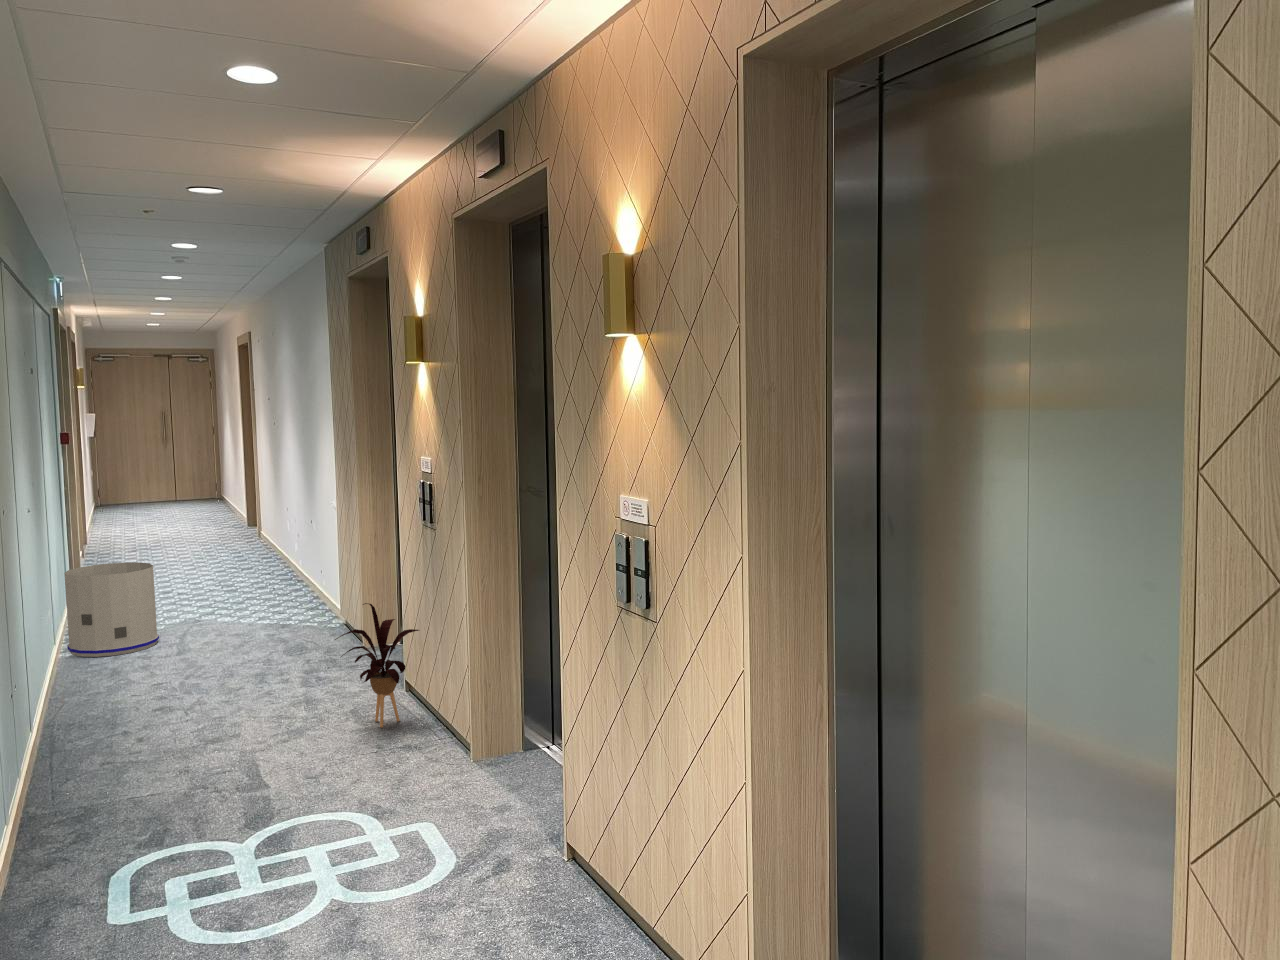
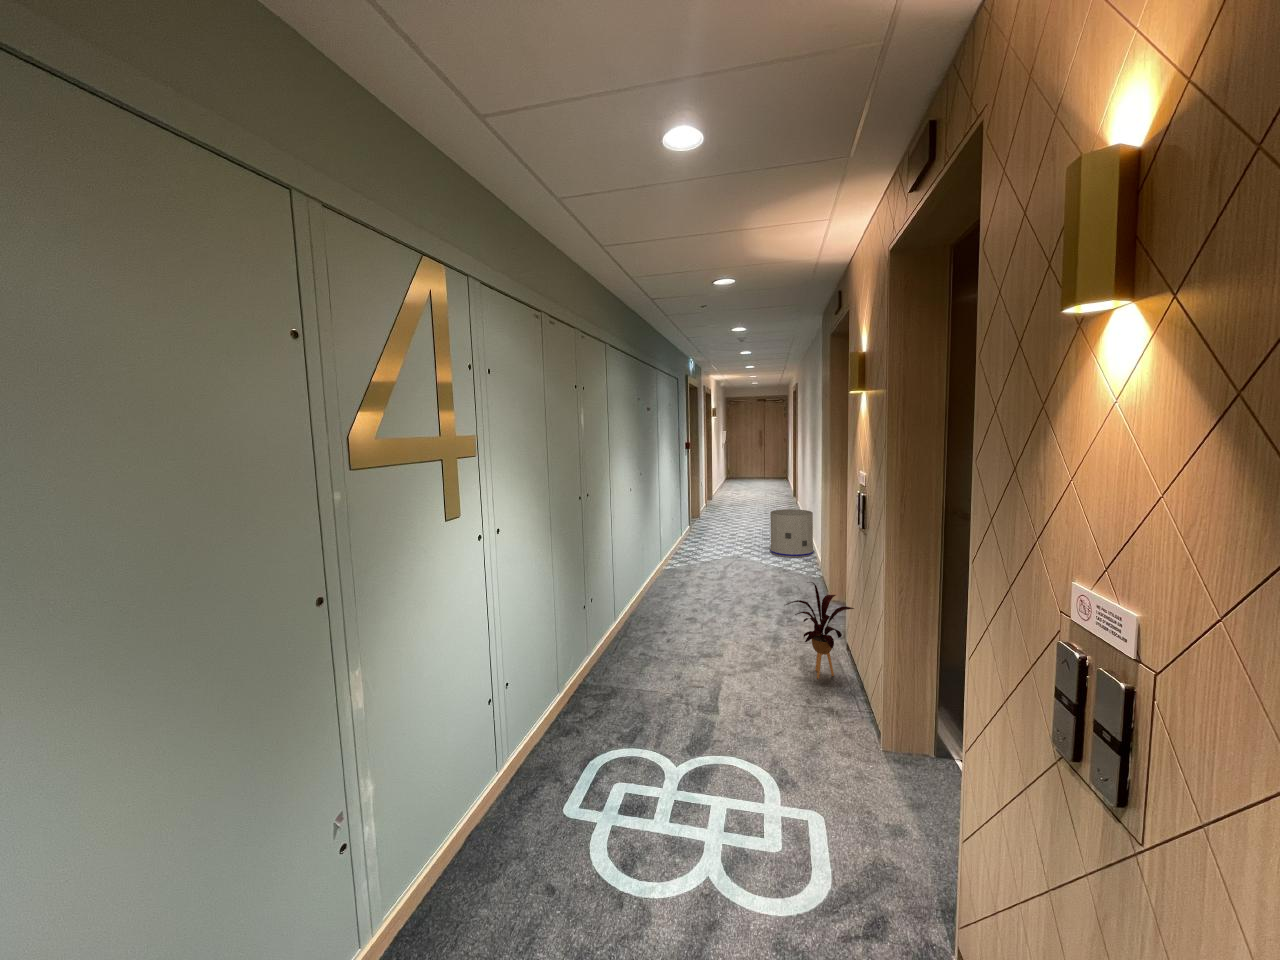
trash can: present [64,562,159,657] -> present [770,509,814,558]

